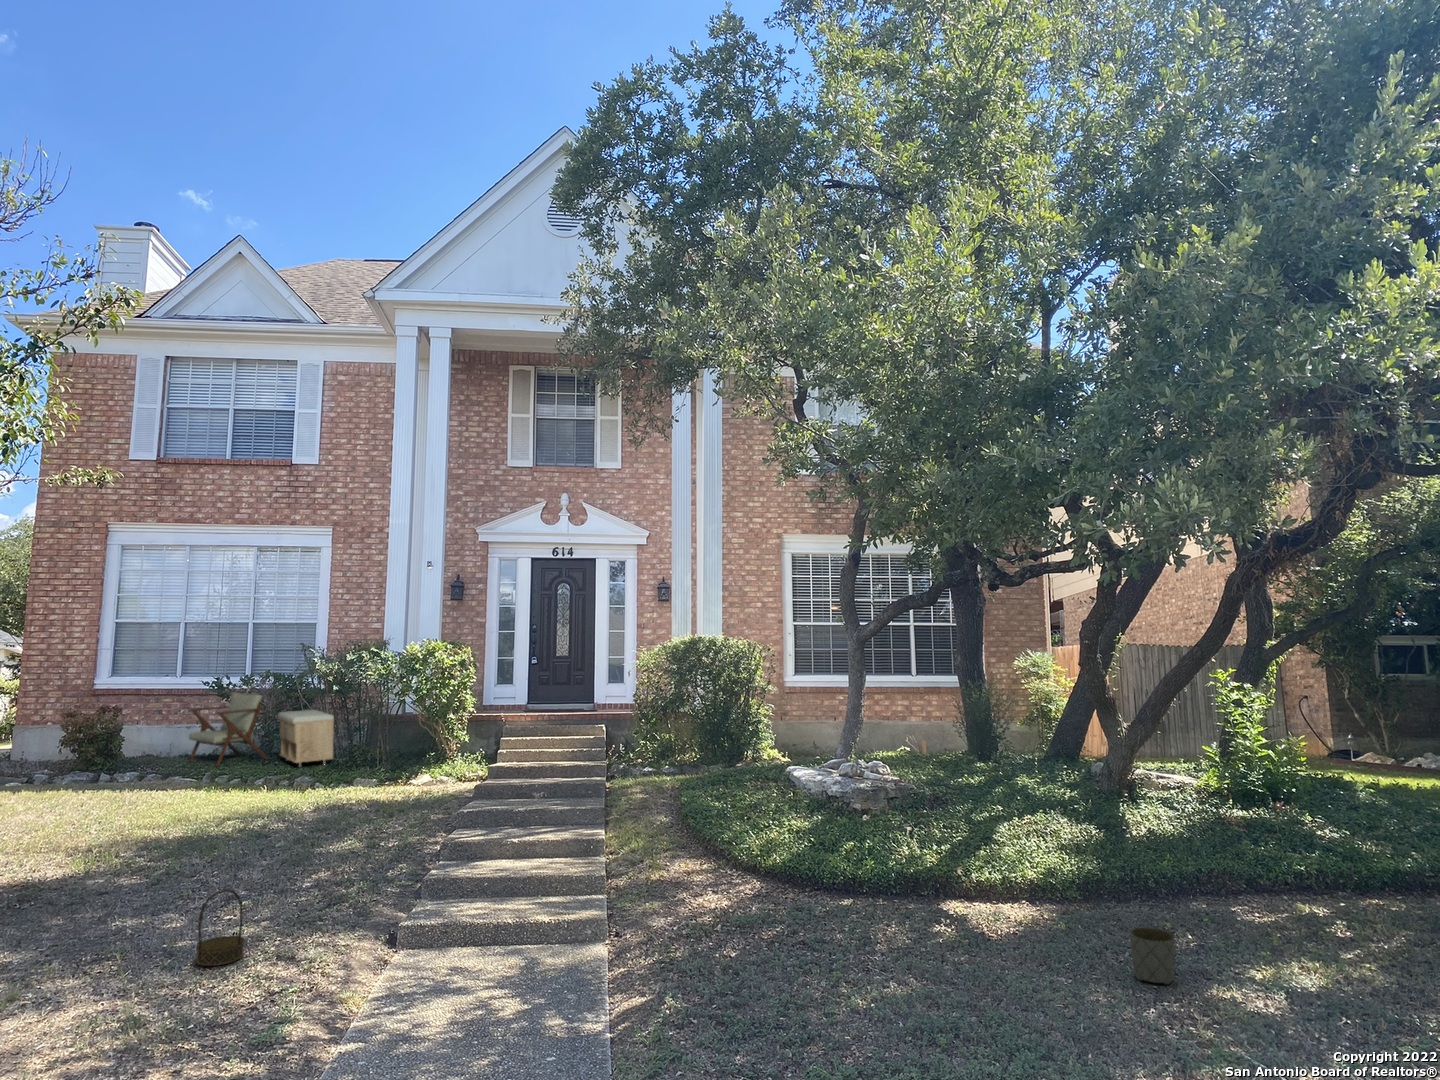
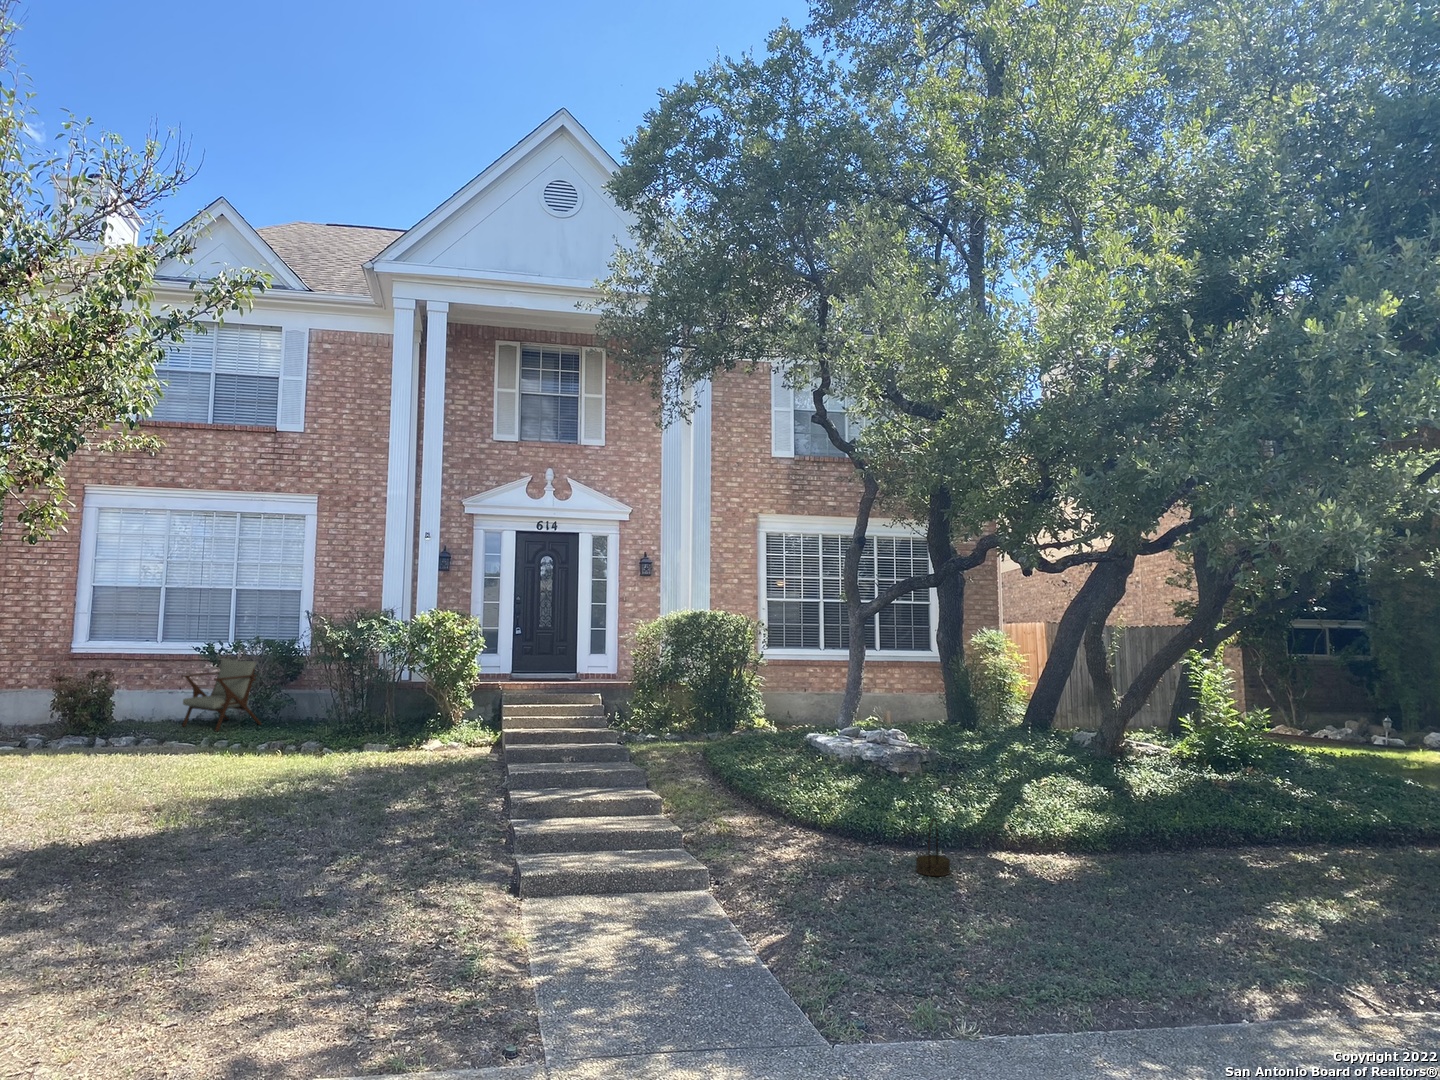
storage bench: present [278,710,334,767] -> none [274,677,334,732]
basket: present [196,889,244,966] -> present [916,818,950,876]
planter: present [1130,927,1175,985] -> none [1111,858,1145,900]

